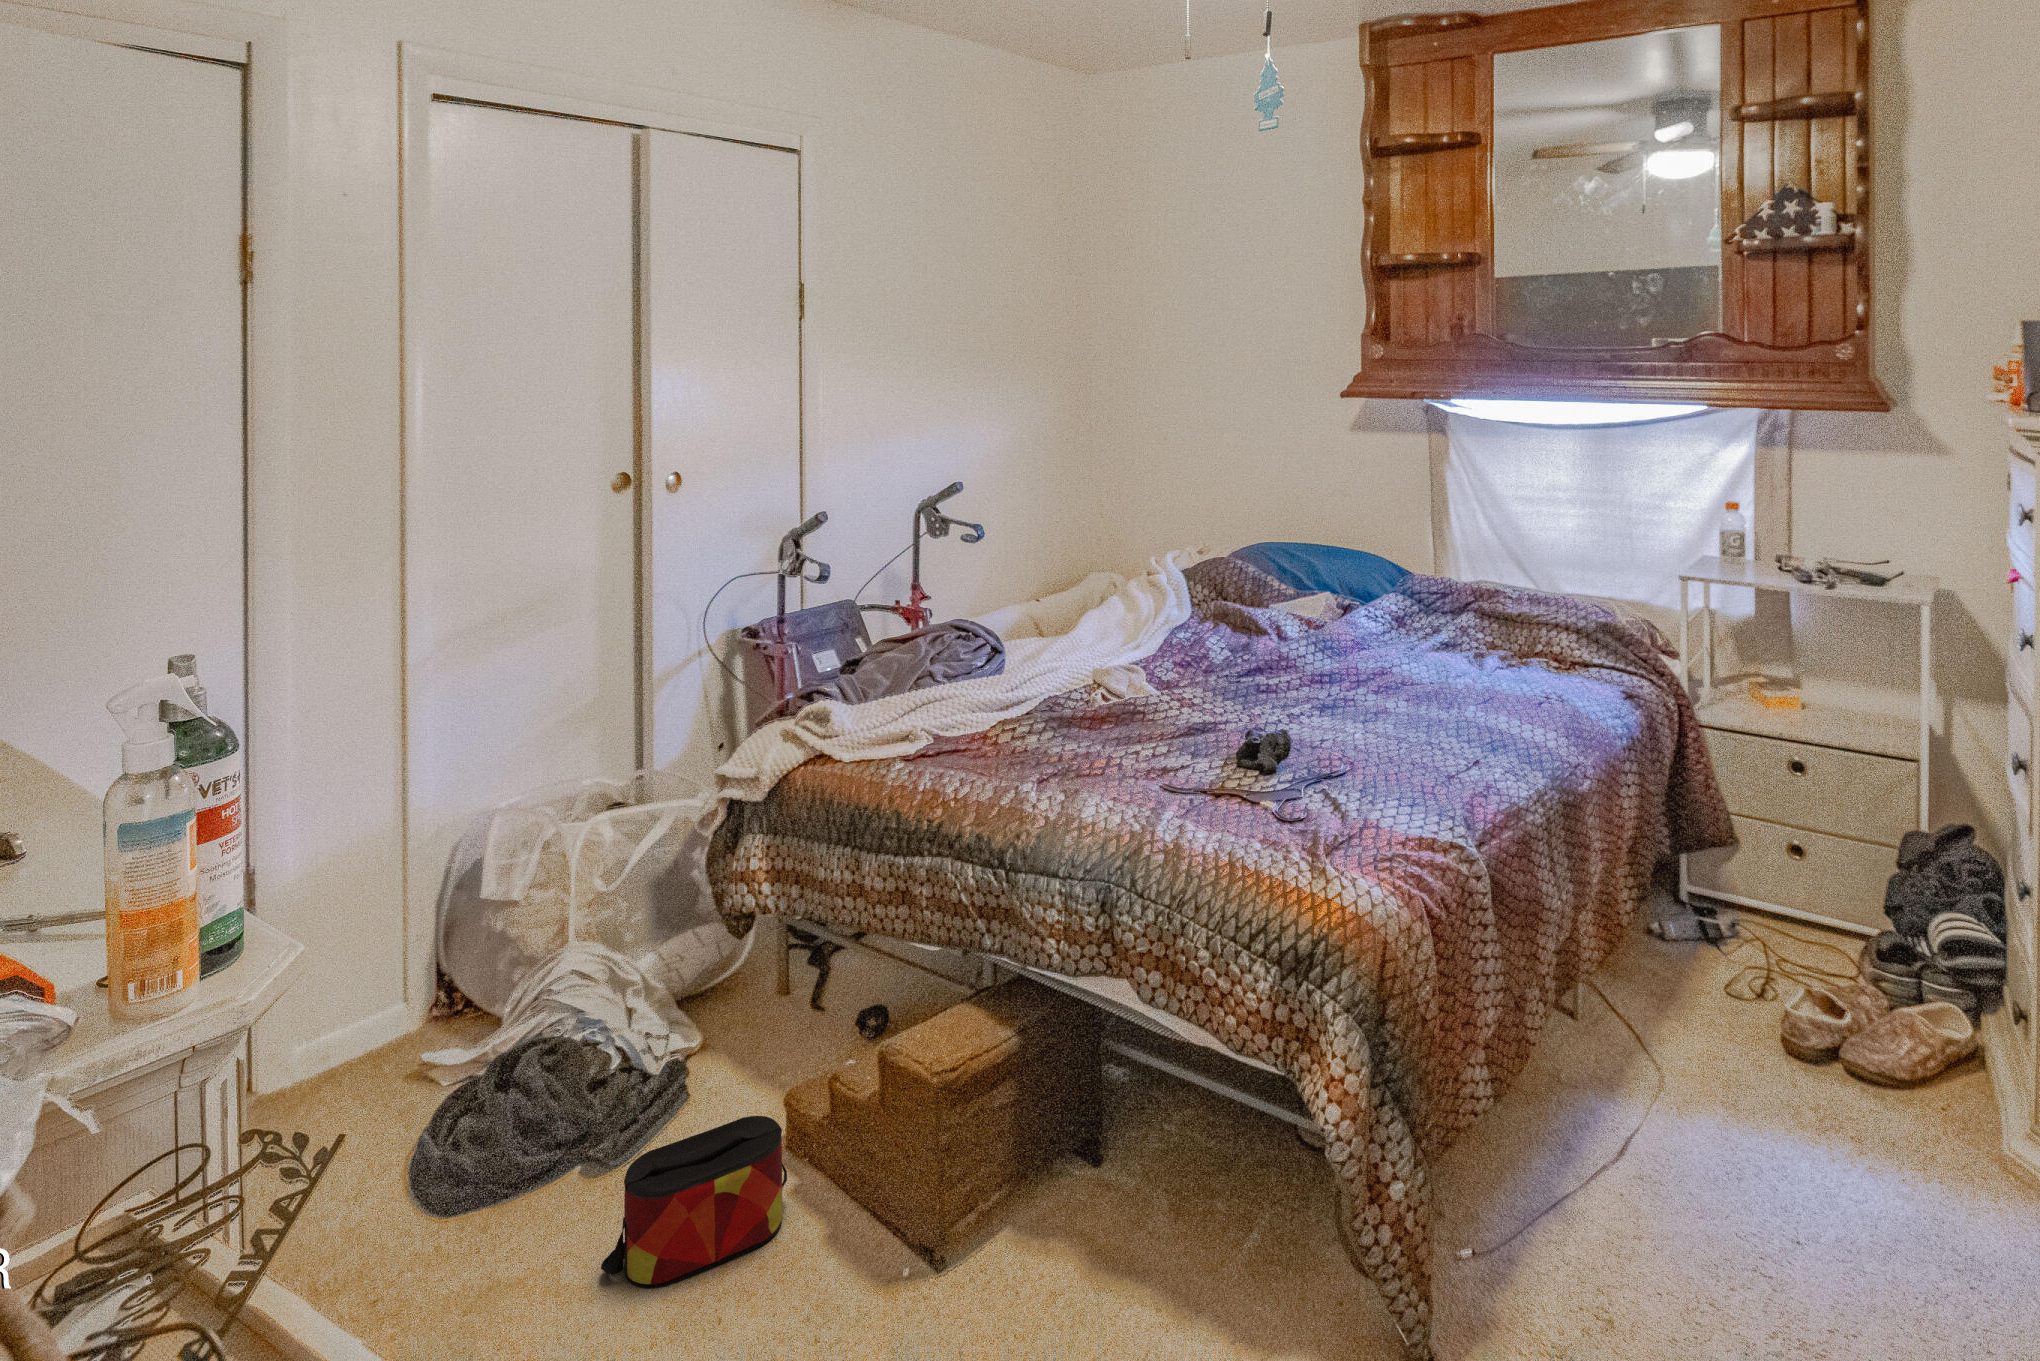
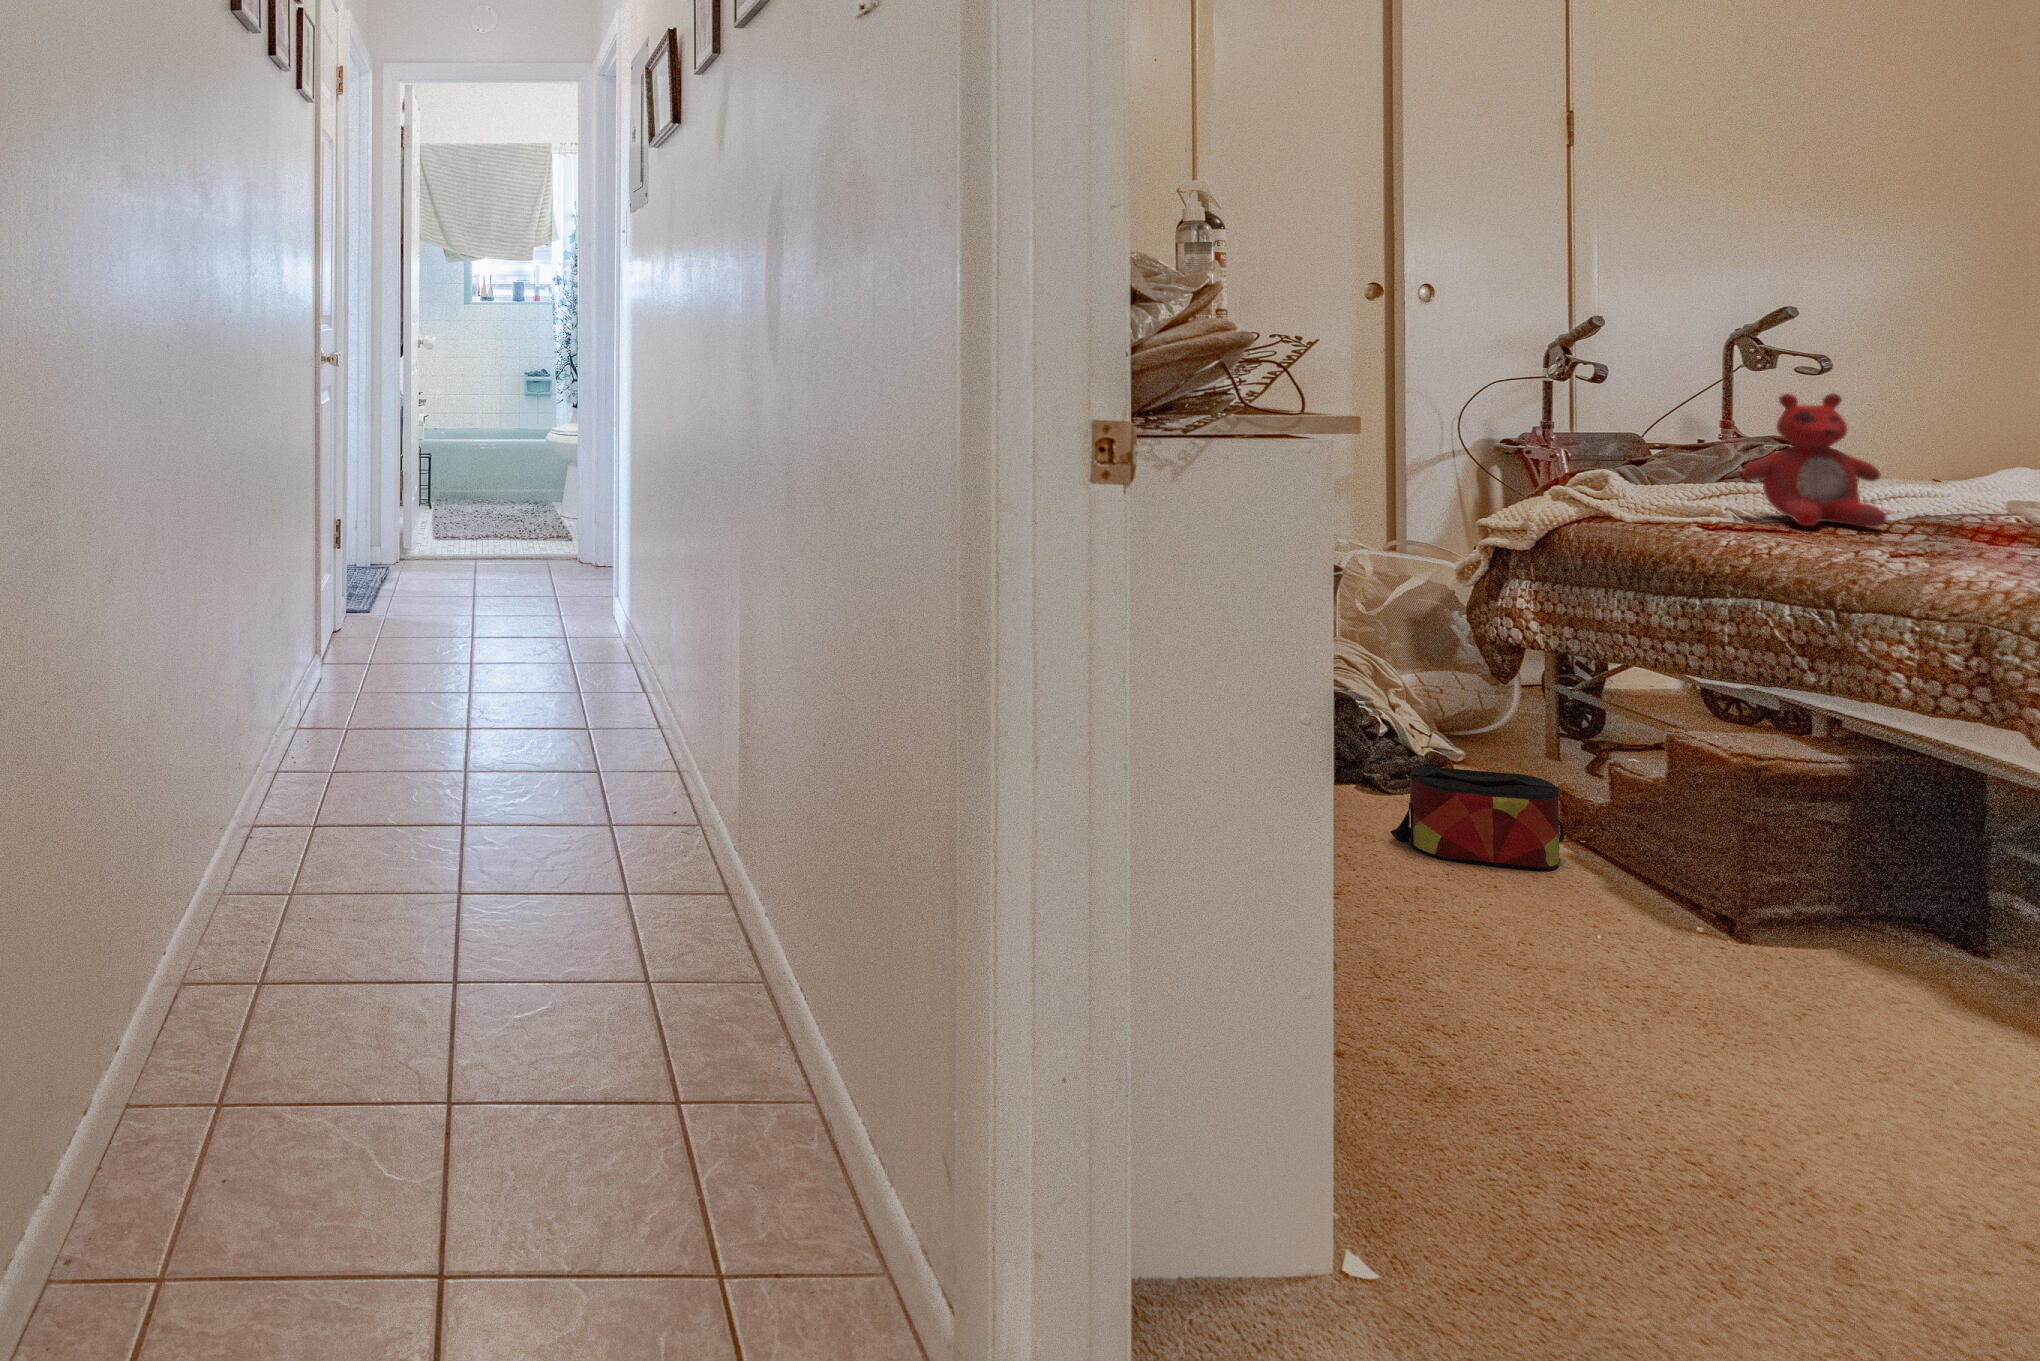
stuffed bear: none [934,623,1034,764] -> present [1742,393,1887,528]

